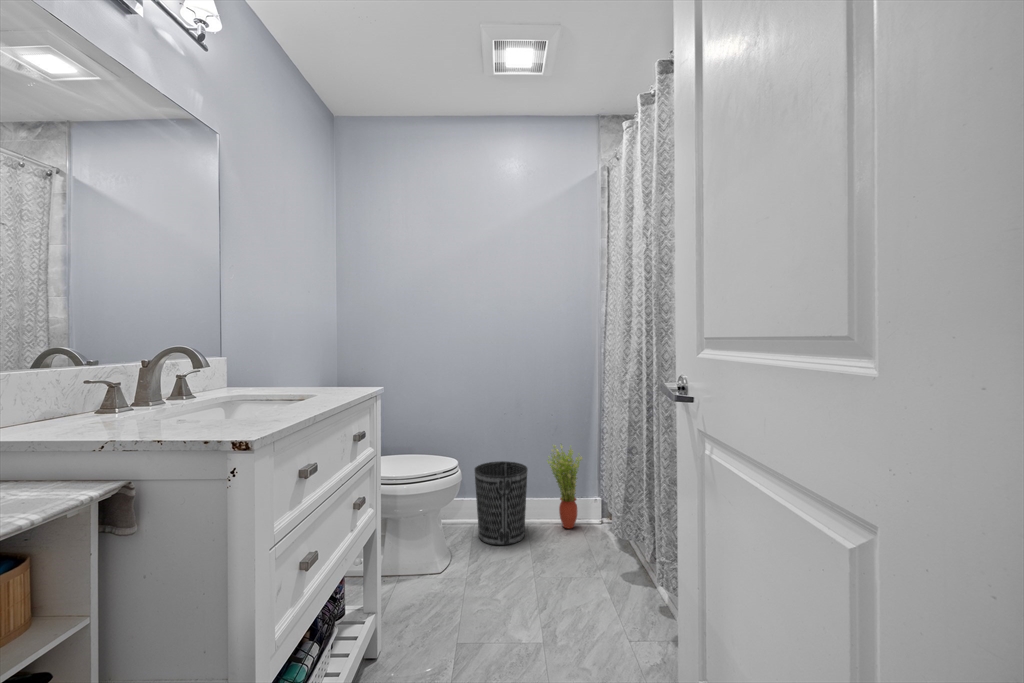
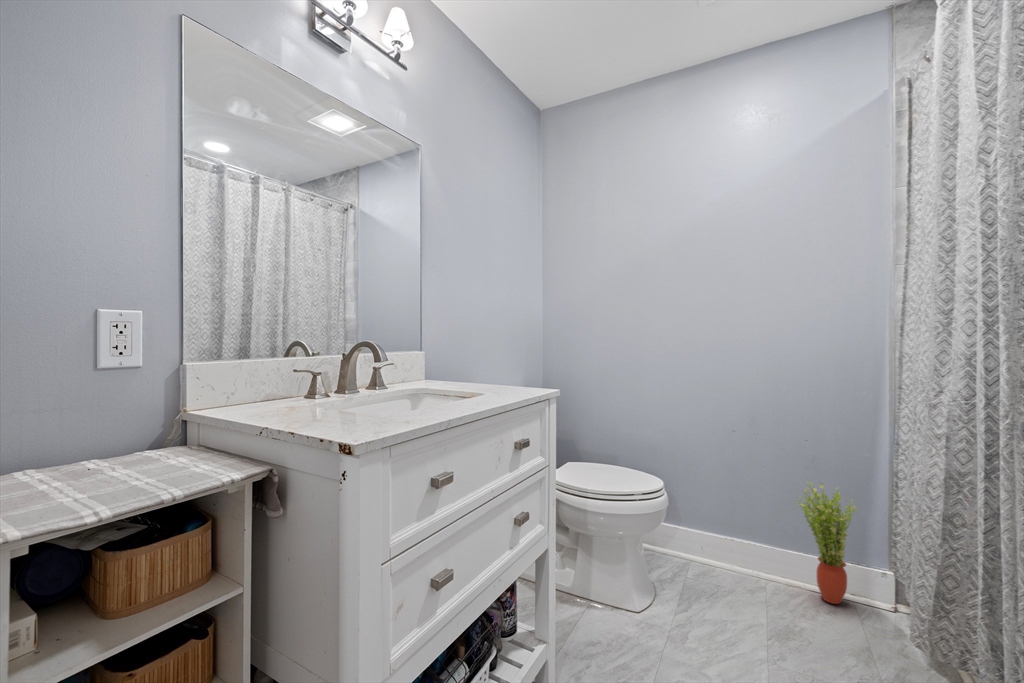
wastebasket: present [475,461,528,545] -> none [691,491,766,603]

